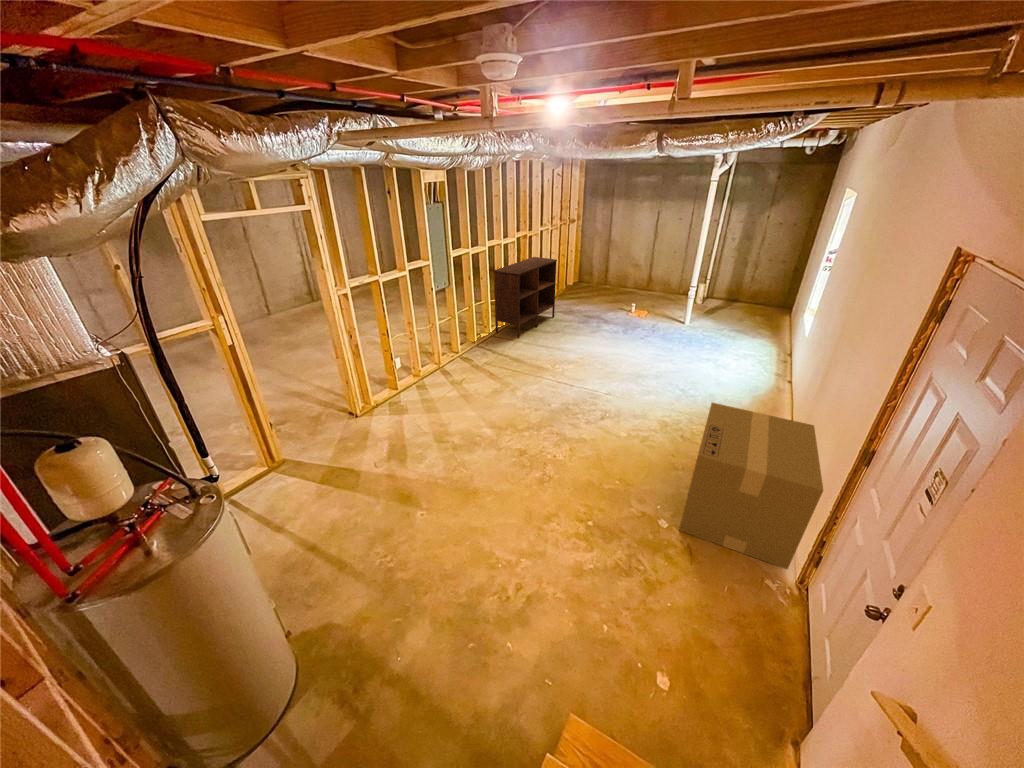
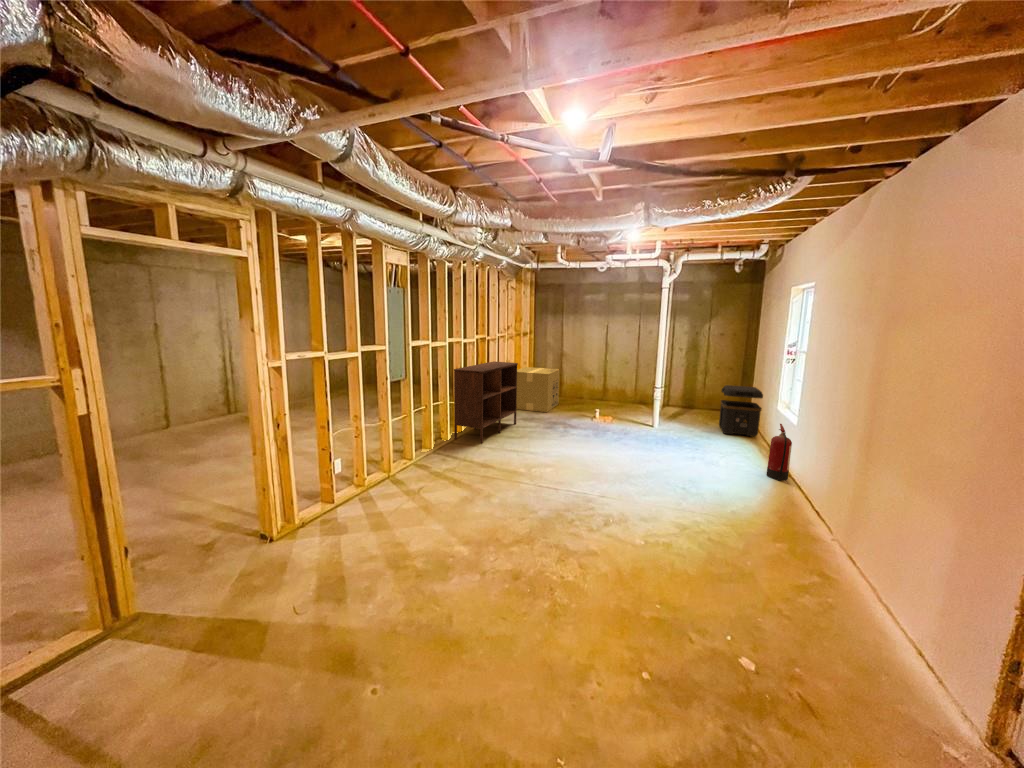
toolbox: none [753,284,803,338] -> present [719,385,763,437]
fire extinguisher: none [770,335,799,388] -> present [766,424,792,481]
cardboard box: present [679,403,823,569] -> present [516,367,560,412]

